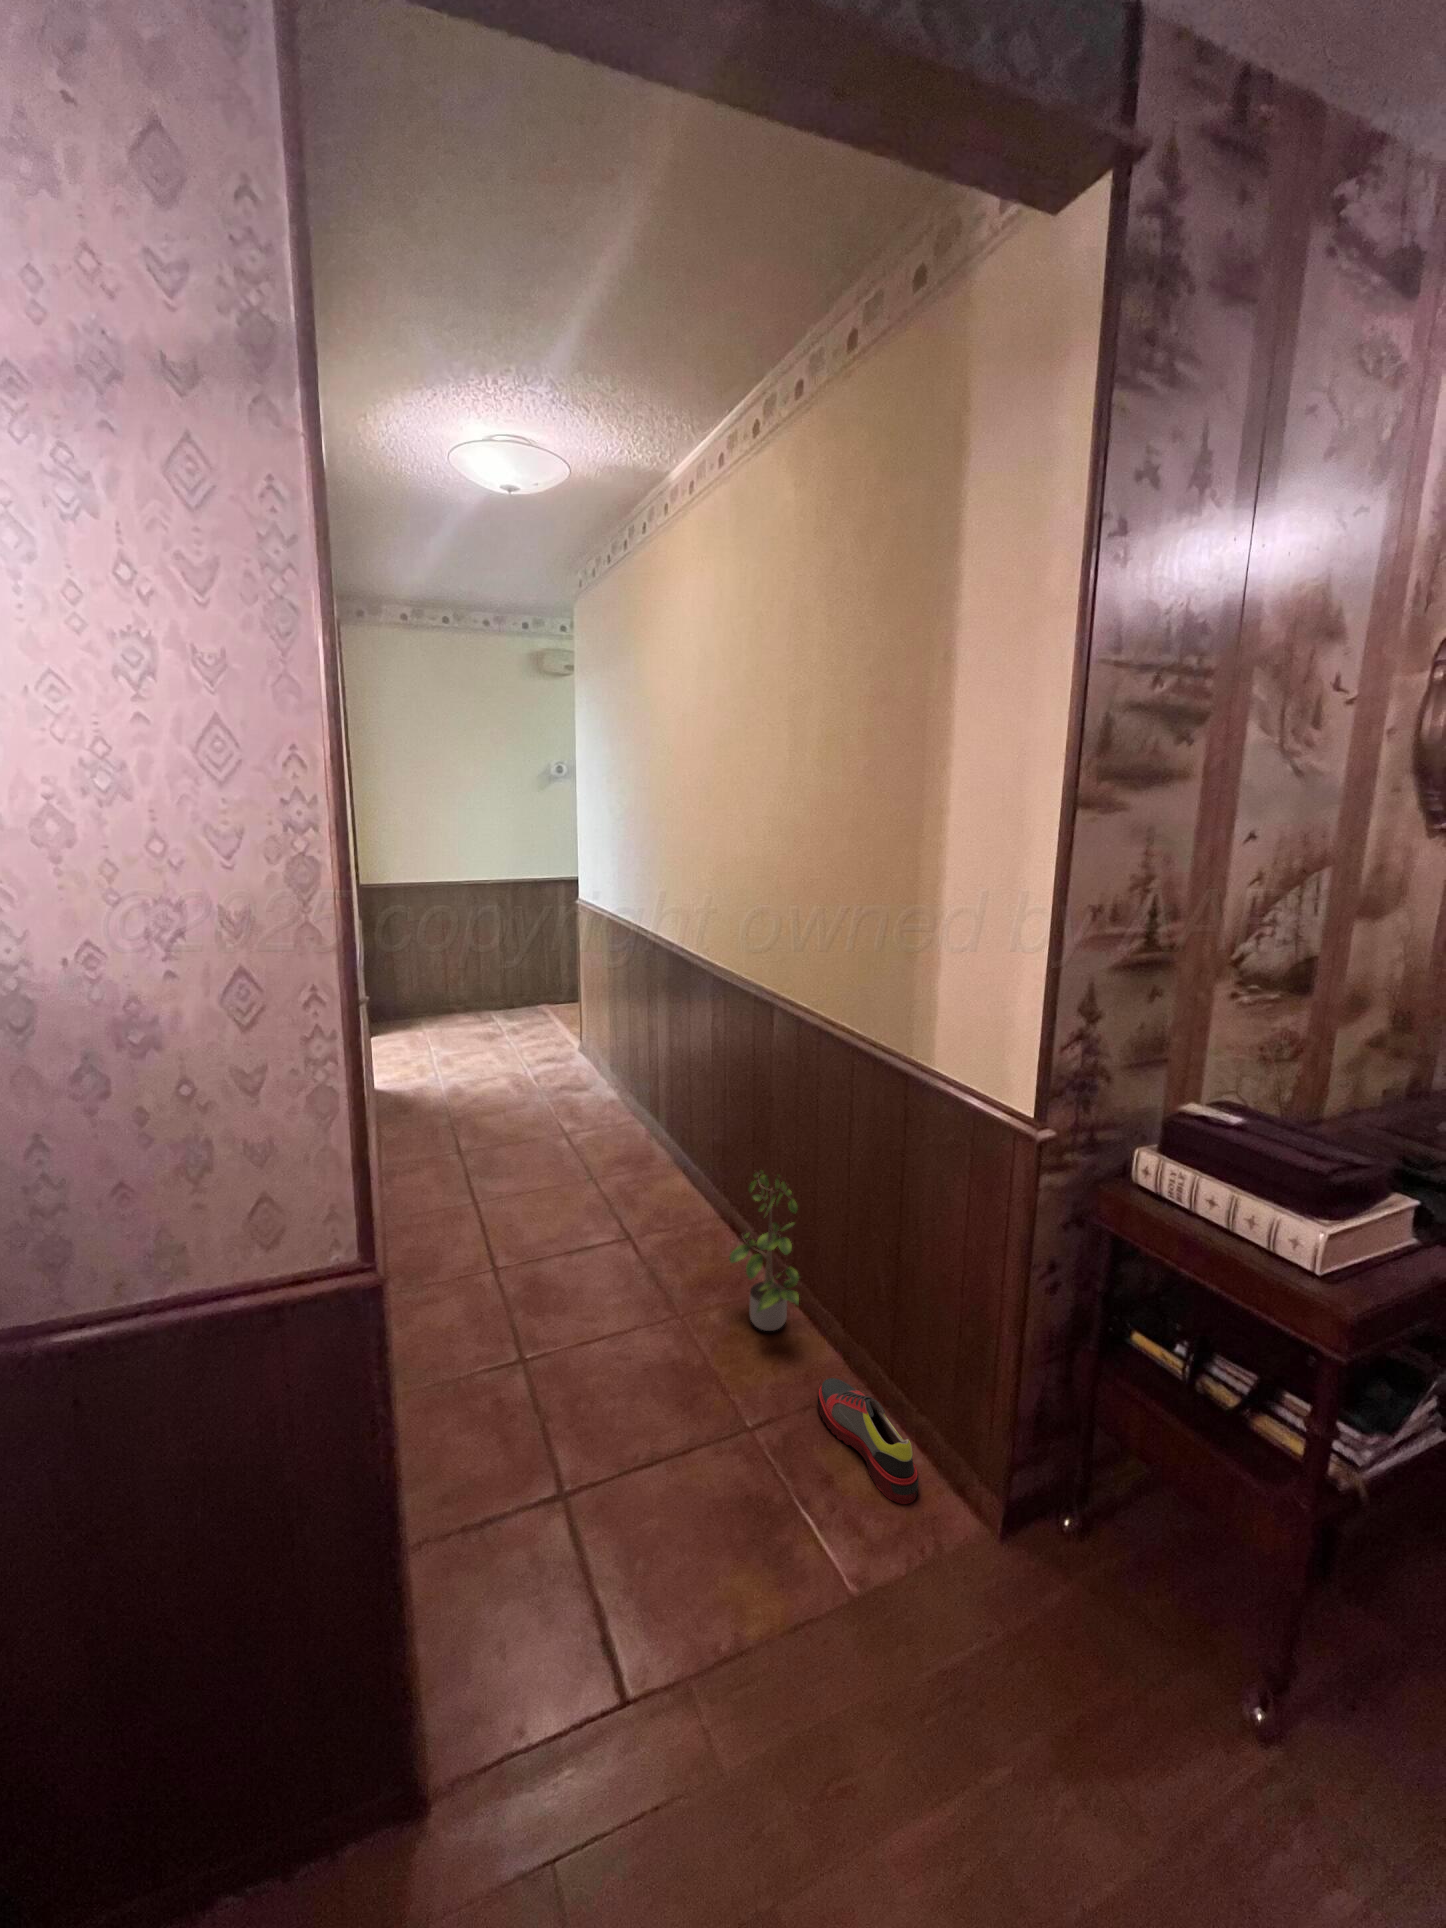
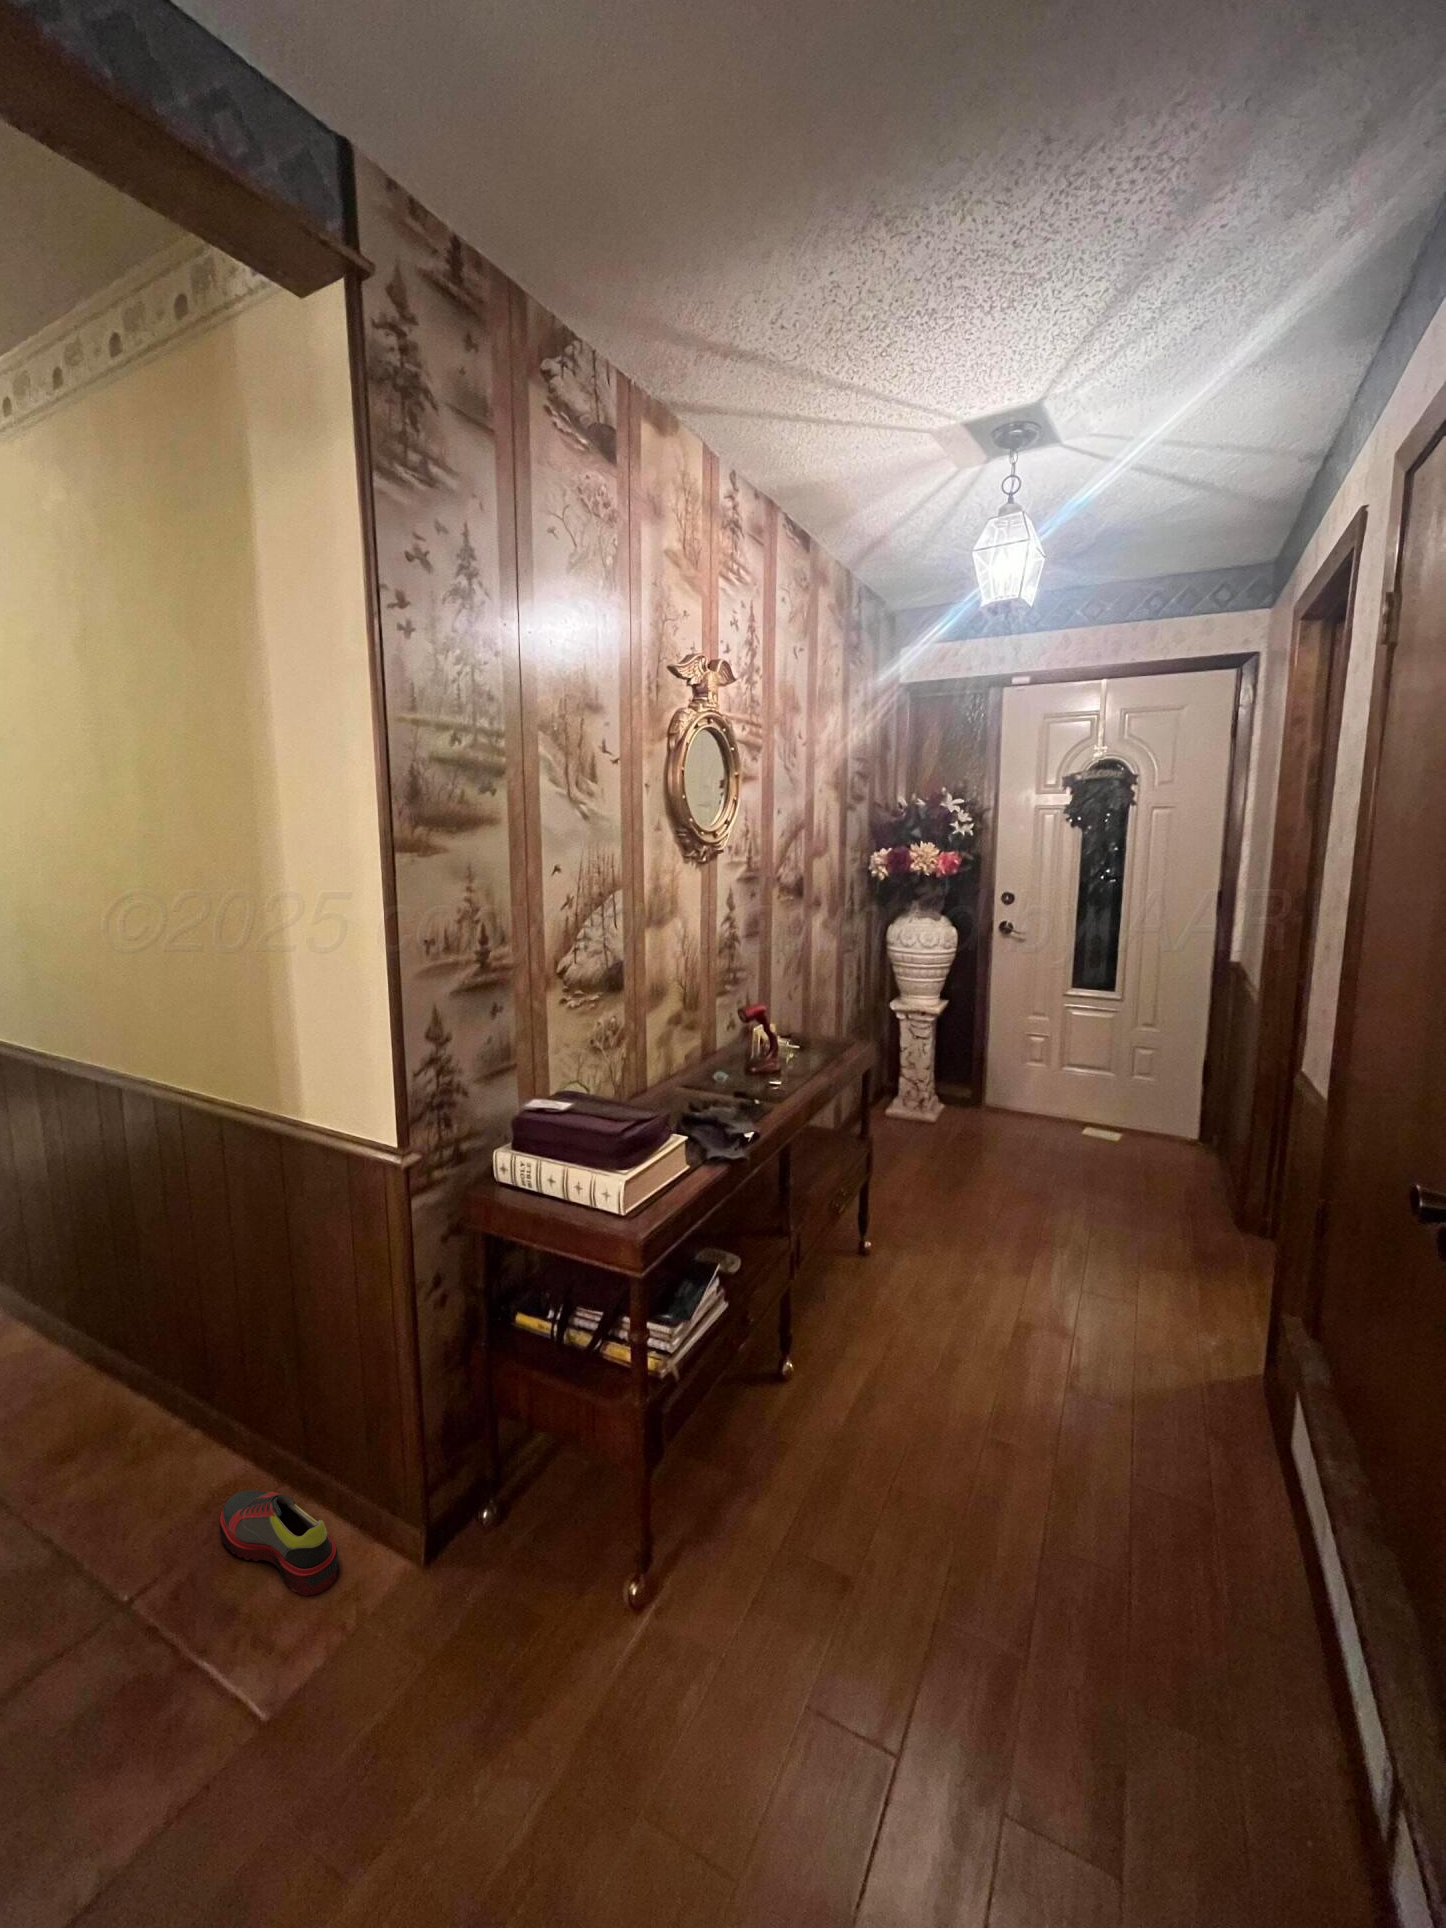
potted plant: present [730,1170,800,1331] -> none [91,1282,195,1477]

